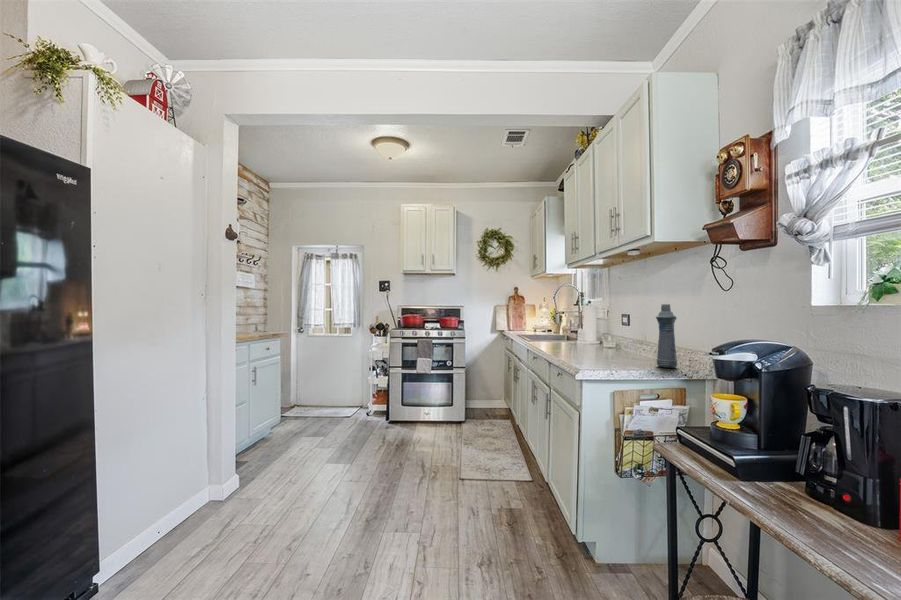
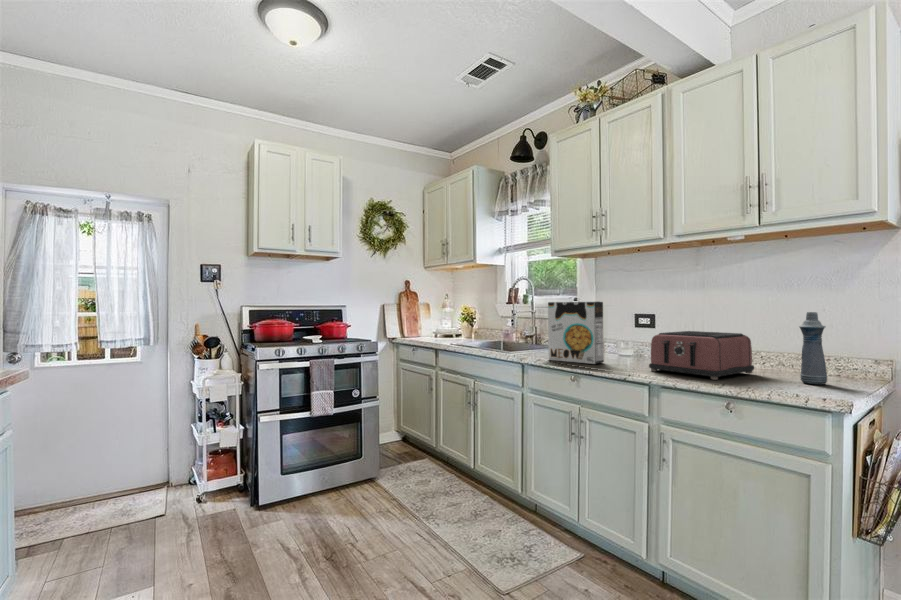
cereal box: none [536,299,567,347] -> present [548,301,604,364]
toaster: none [571,323,654,359] -> present [649,331,754,380]

